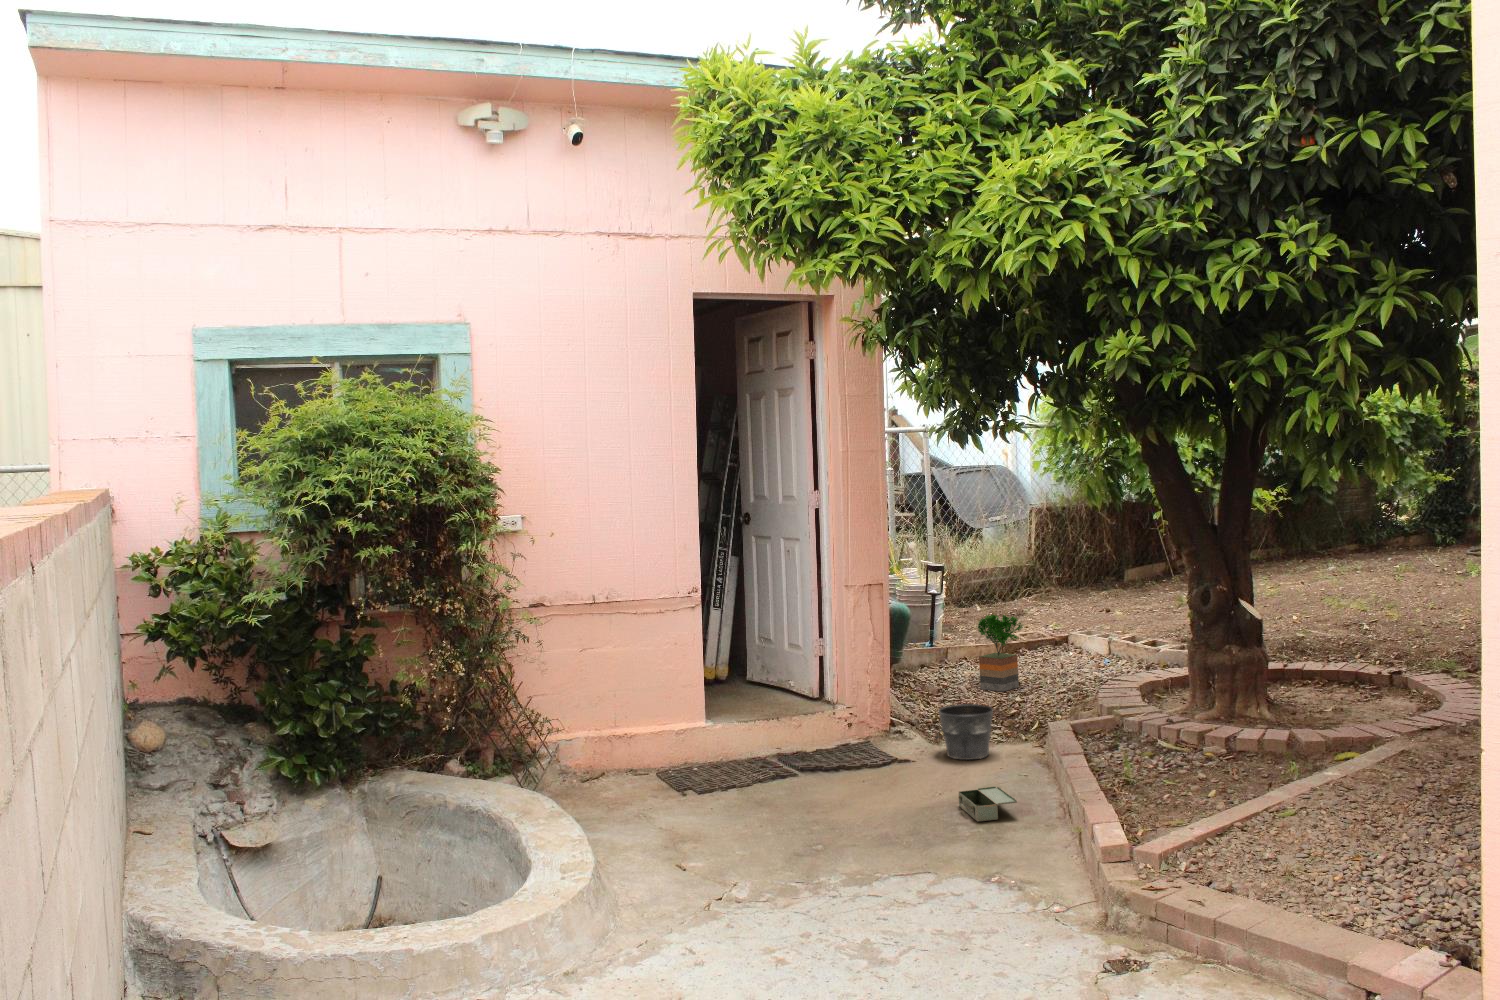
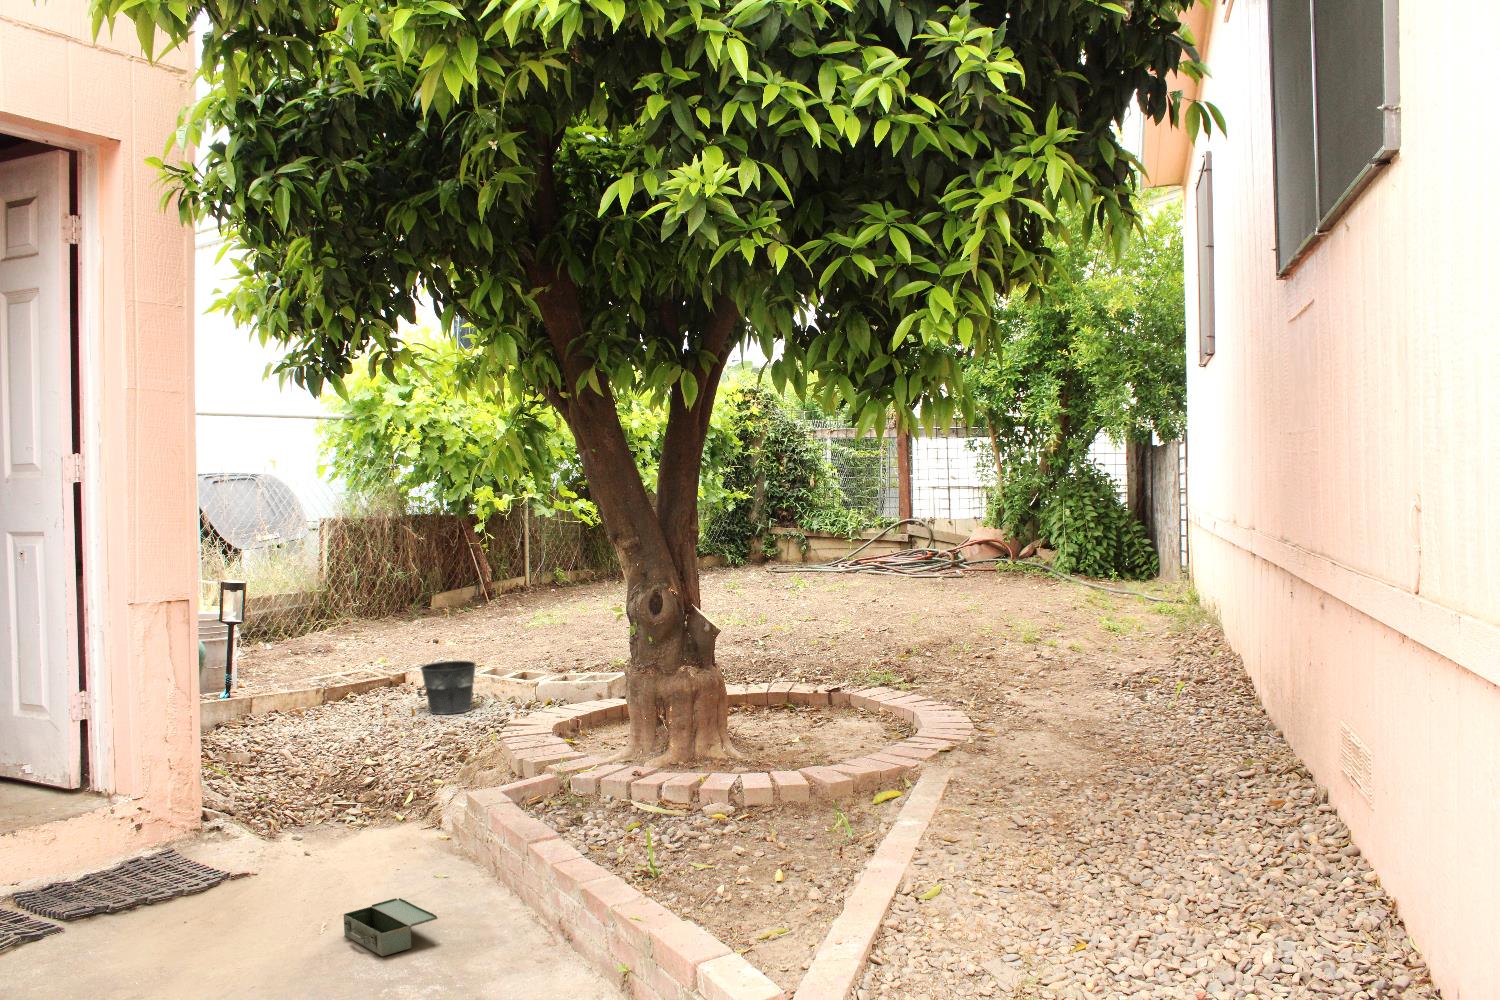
potted tree: present [978,615,1024,692] -> none [303,647,372,754]
bucket: present [935,704,993,760] -> present [417,661,476,714]

